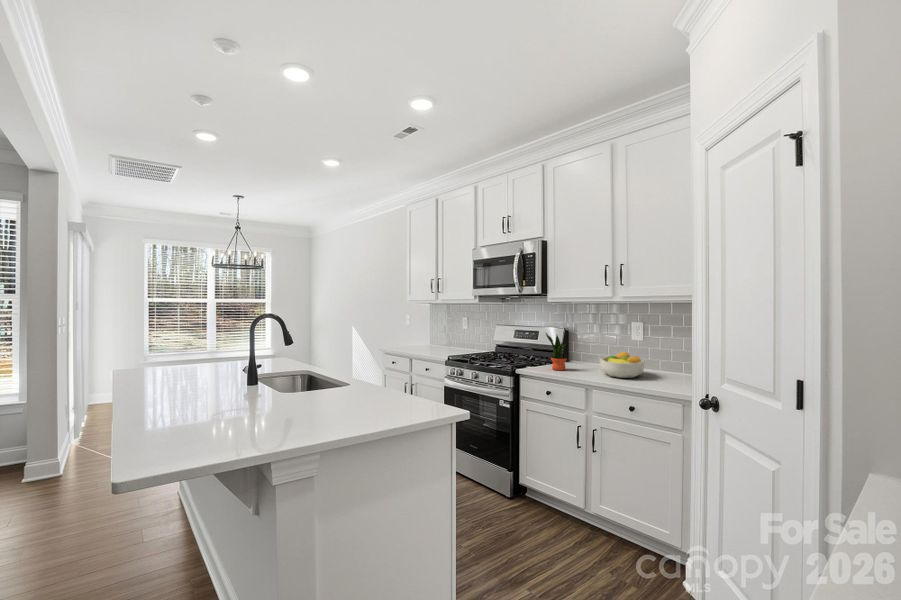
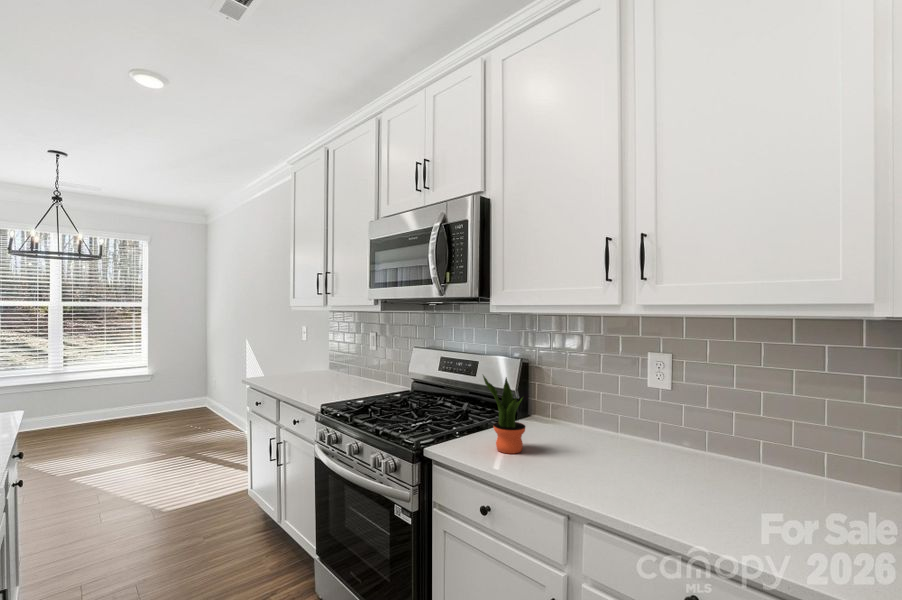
fruit bowl: present [600,351,645,378] -> none [594,415,691,487]

